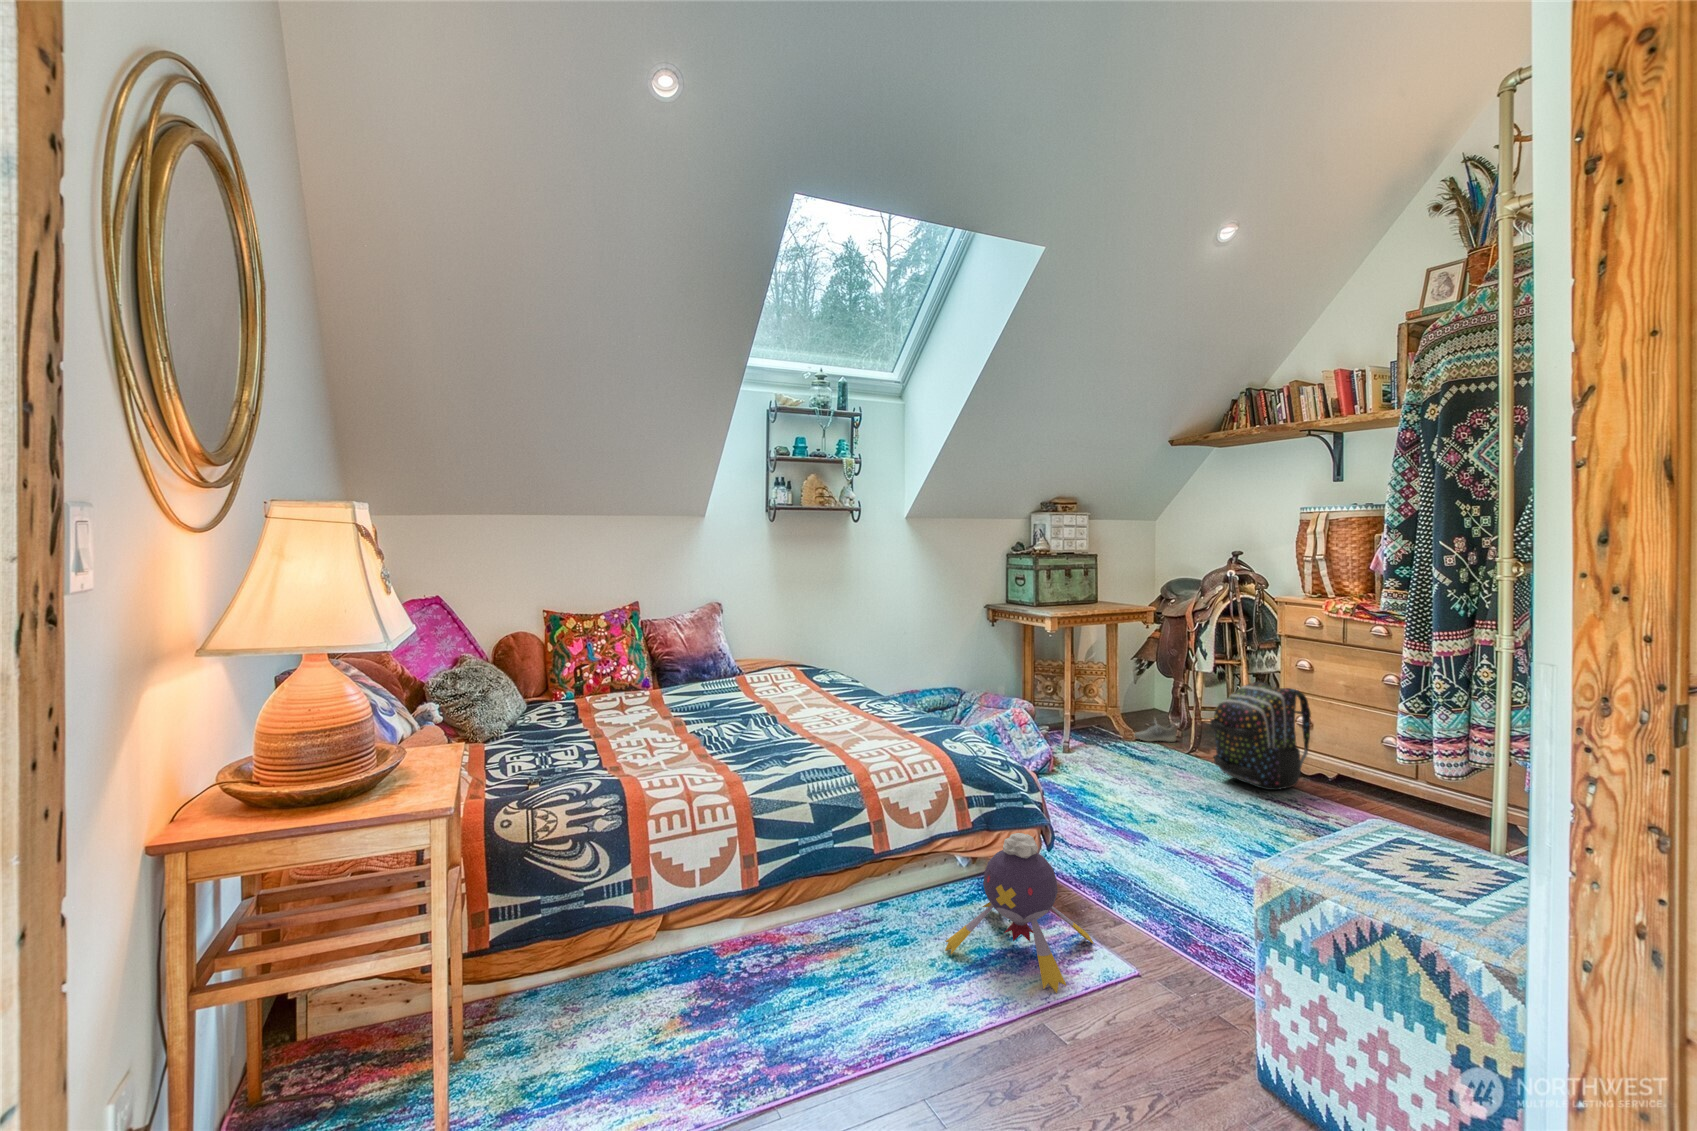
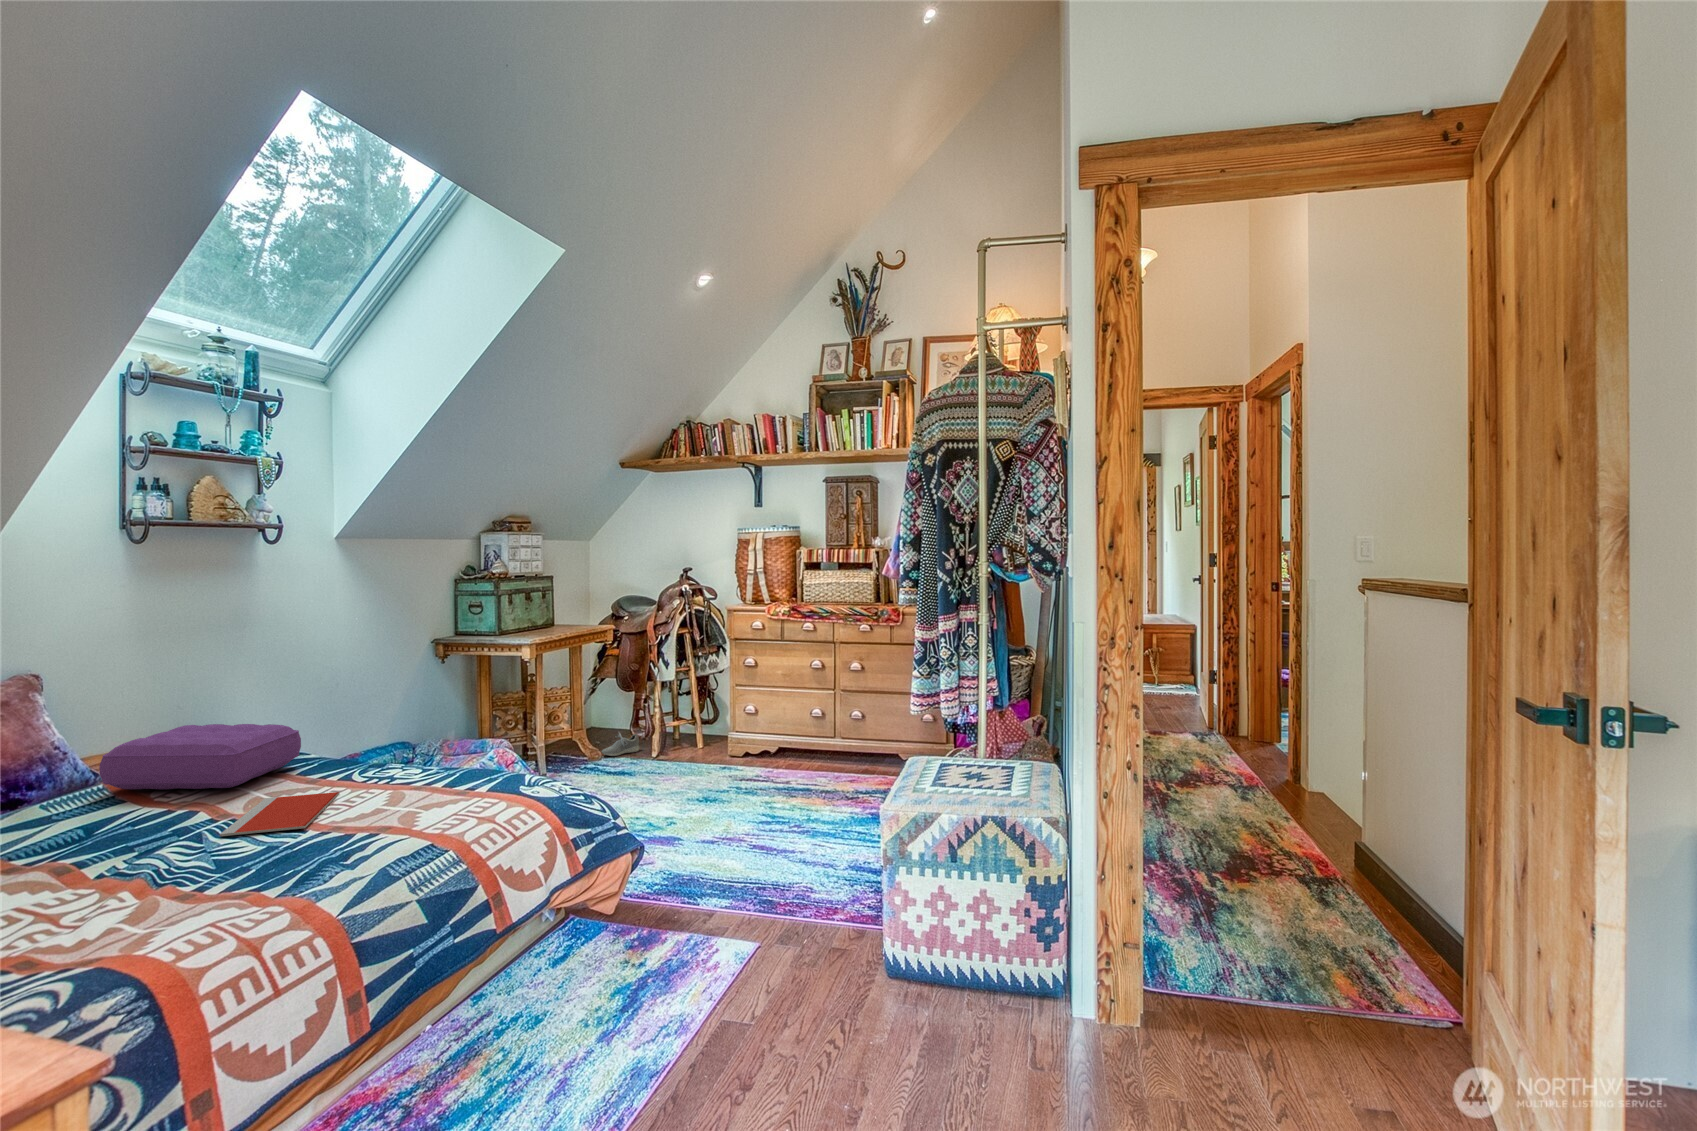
pillow: none [734,651,839,697] -> present [99,724,301,790]
backpack: present [1210,682,1311,790] -> none [691,683,760,774]
notebook: none [751,708,836,732] -> present [220,792,340,836]
plush toy: present [945,833,1094,993] -> none [584,857,718,1007]

